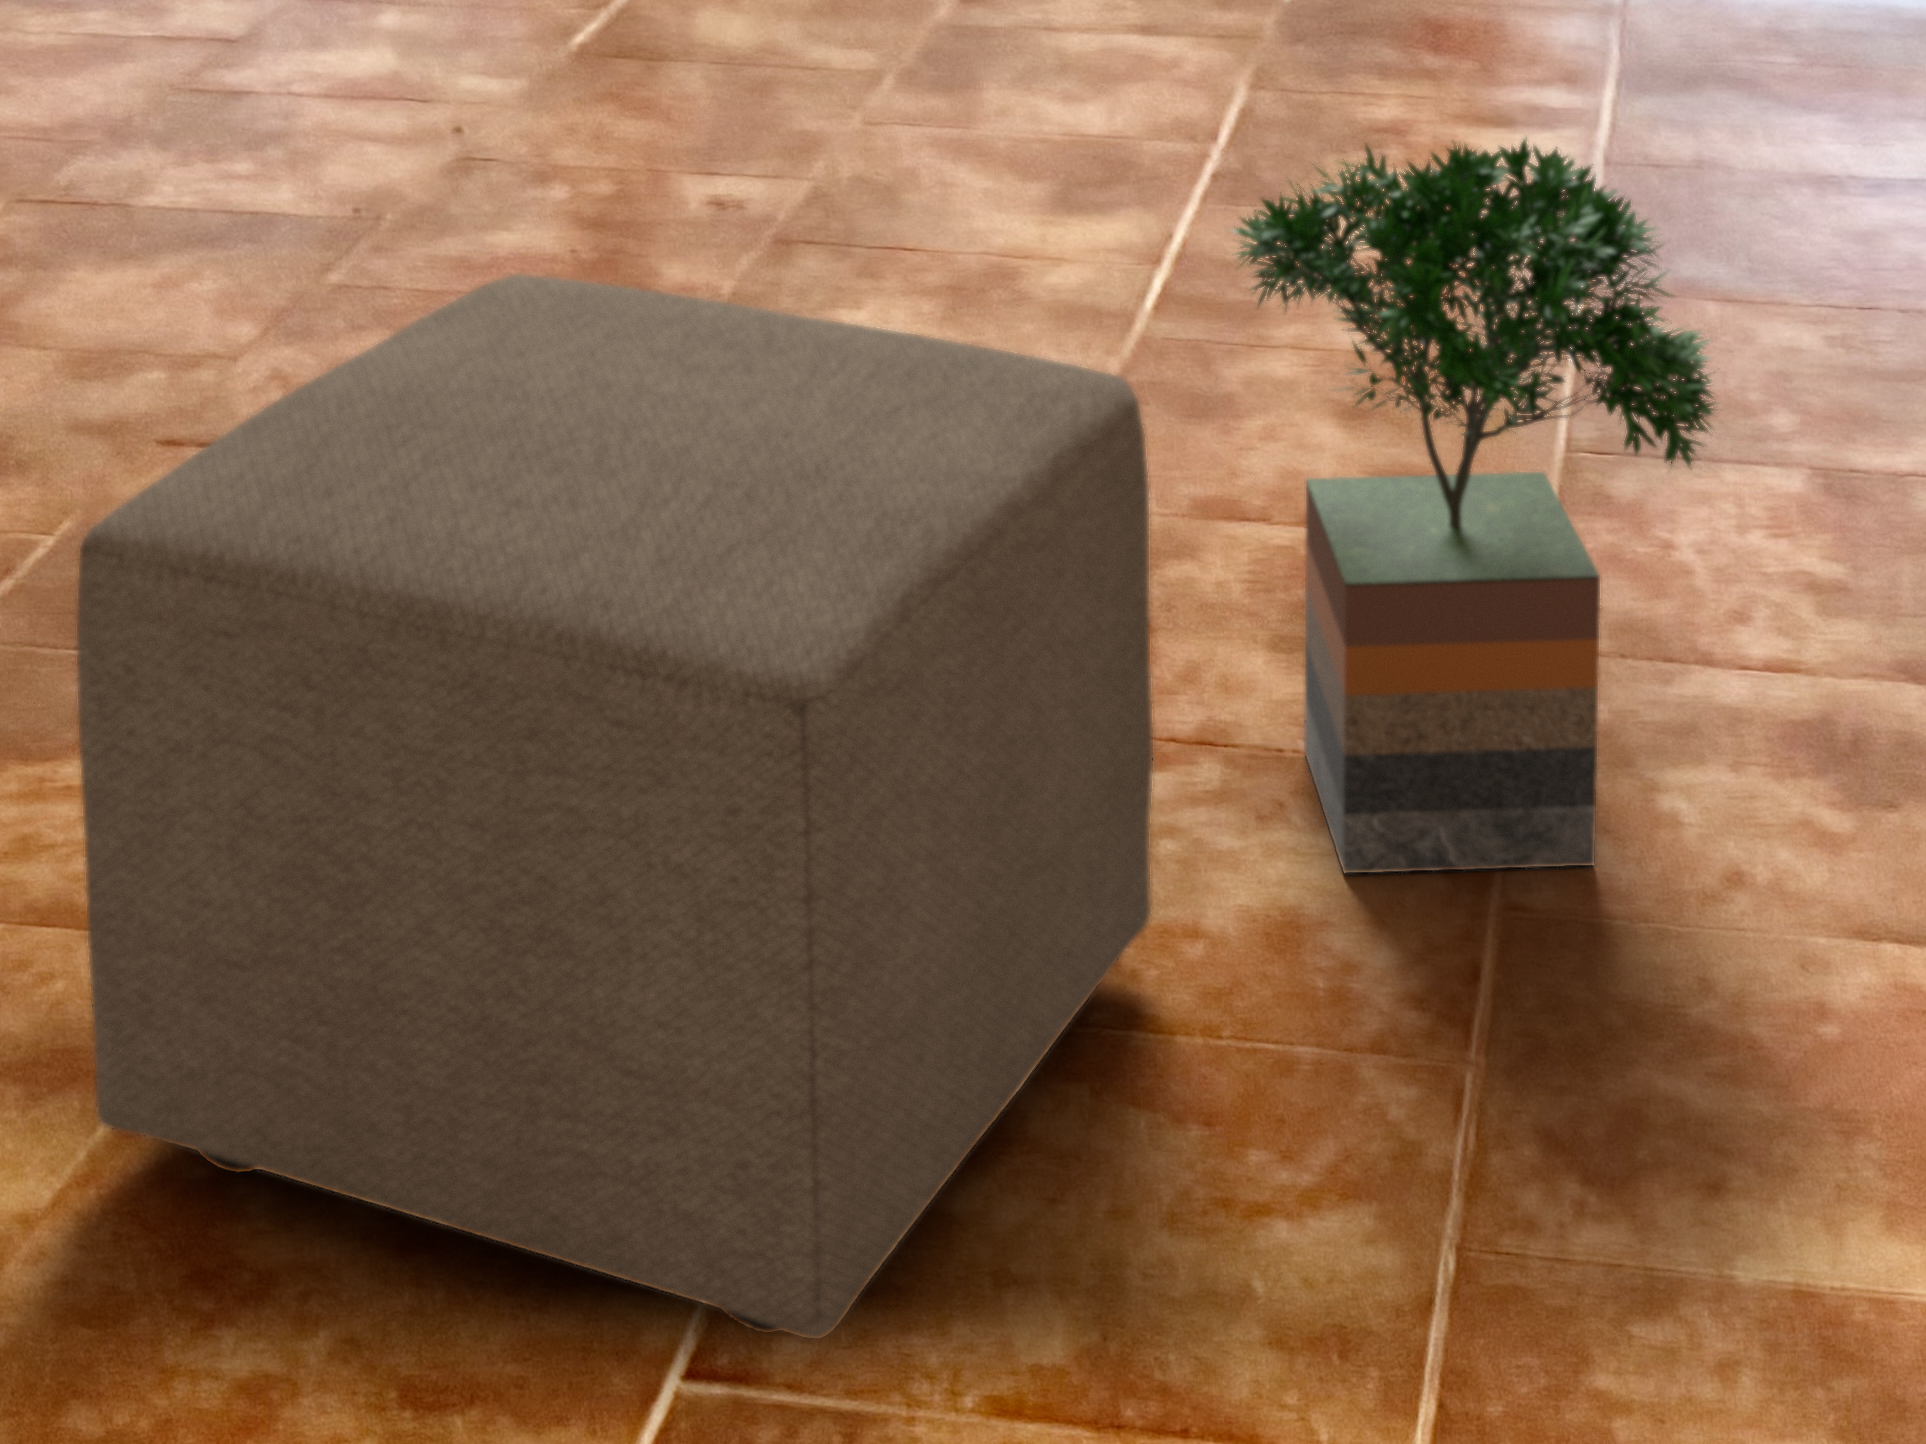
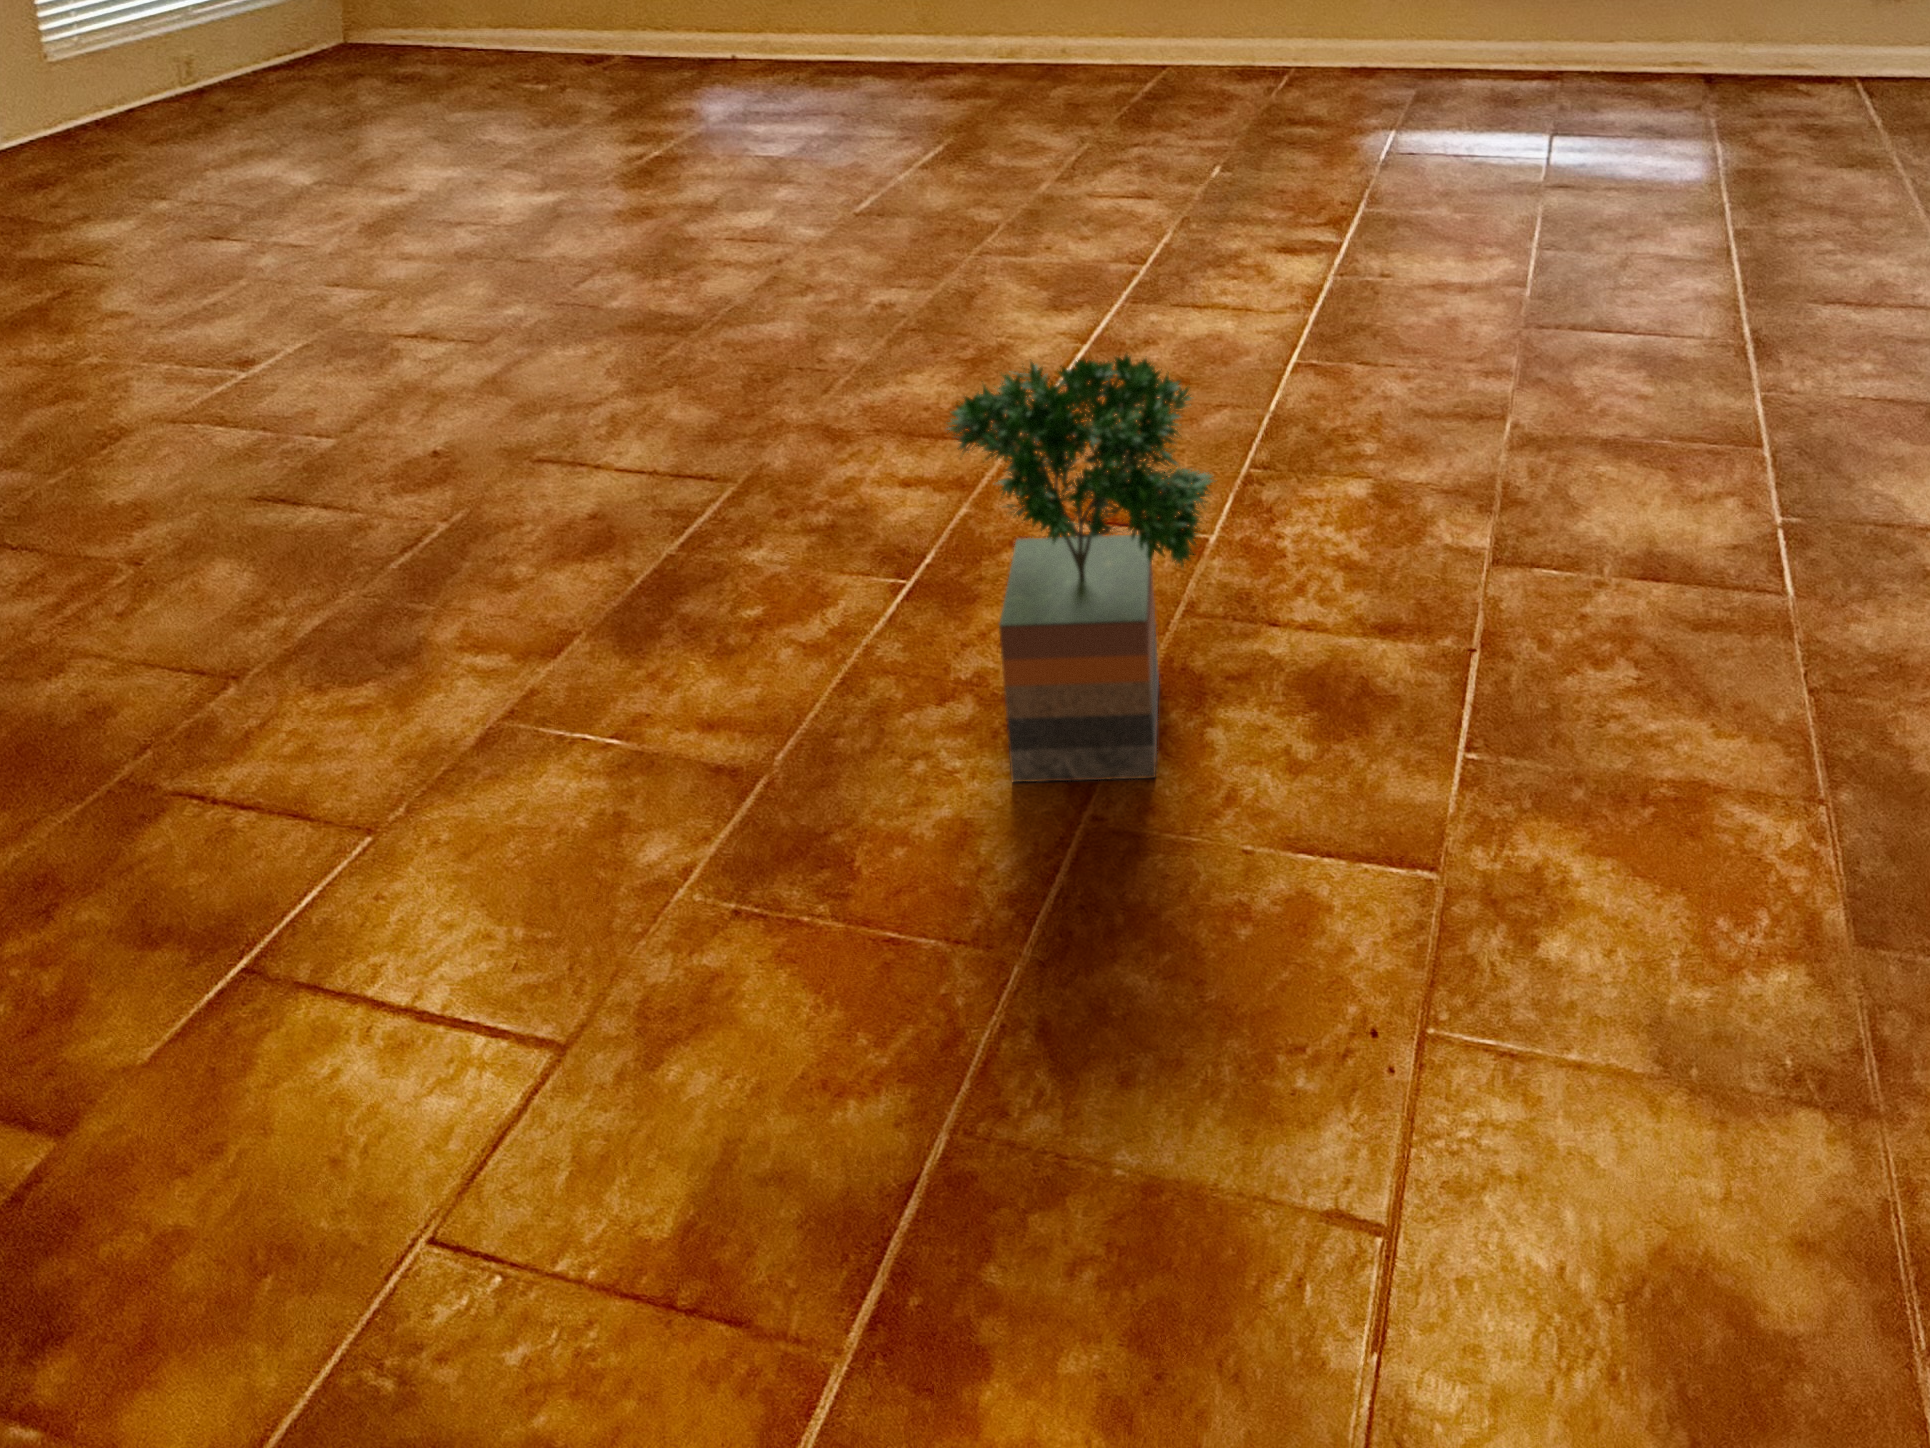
ottoman: present [77,274,1153,1339] -> none [134,444,870,1222]

